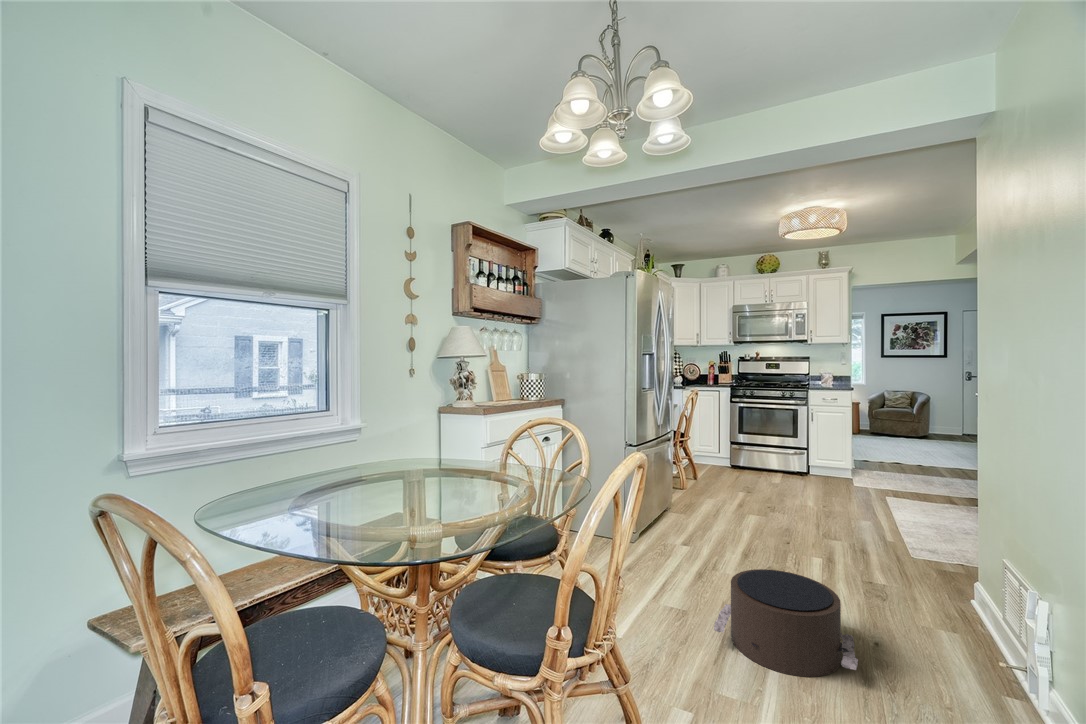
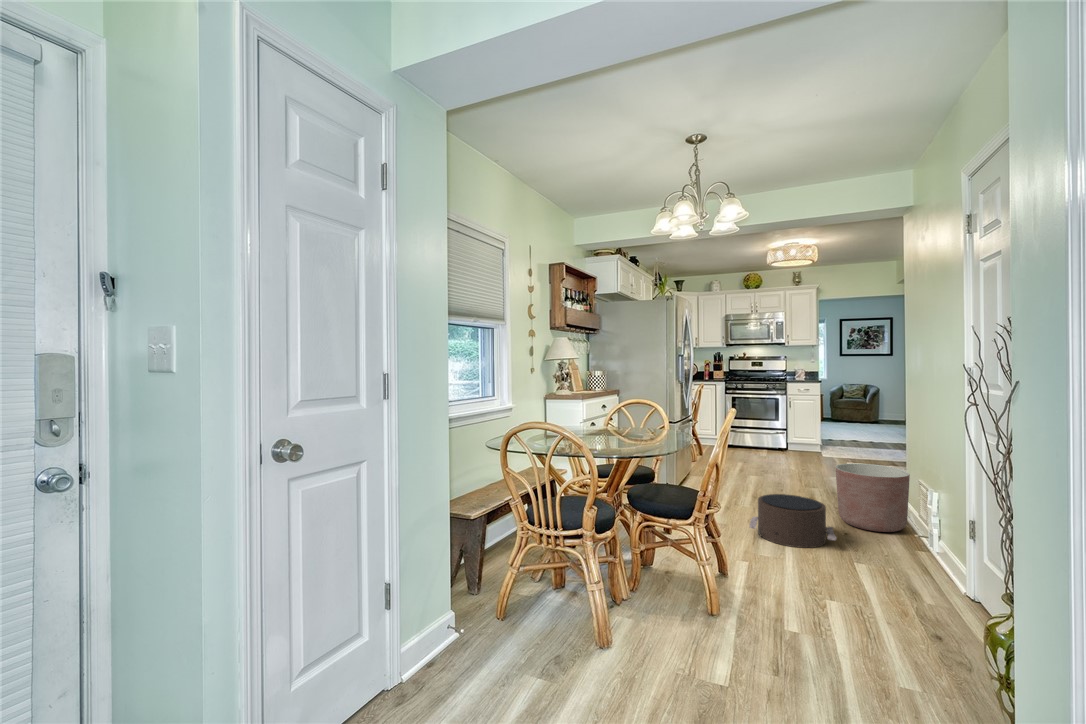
planter: none [862,520,986,643] -> present [836,463,910,532]

